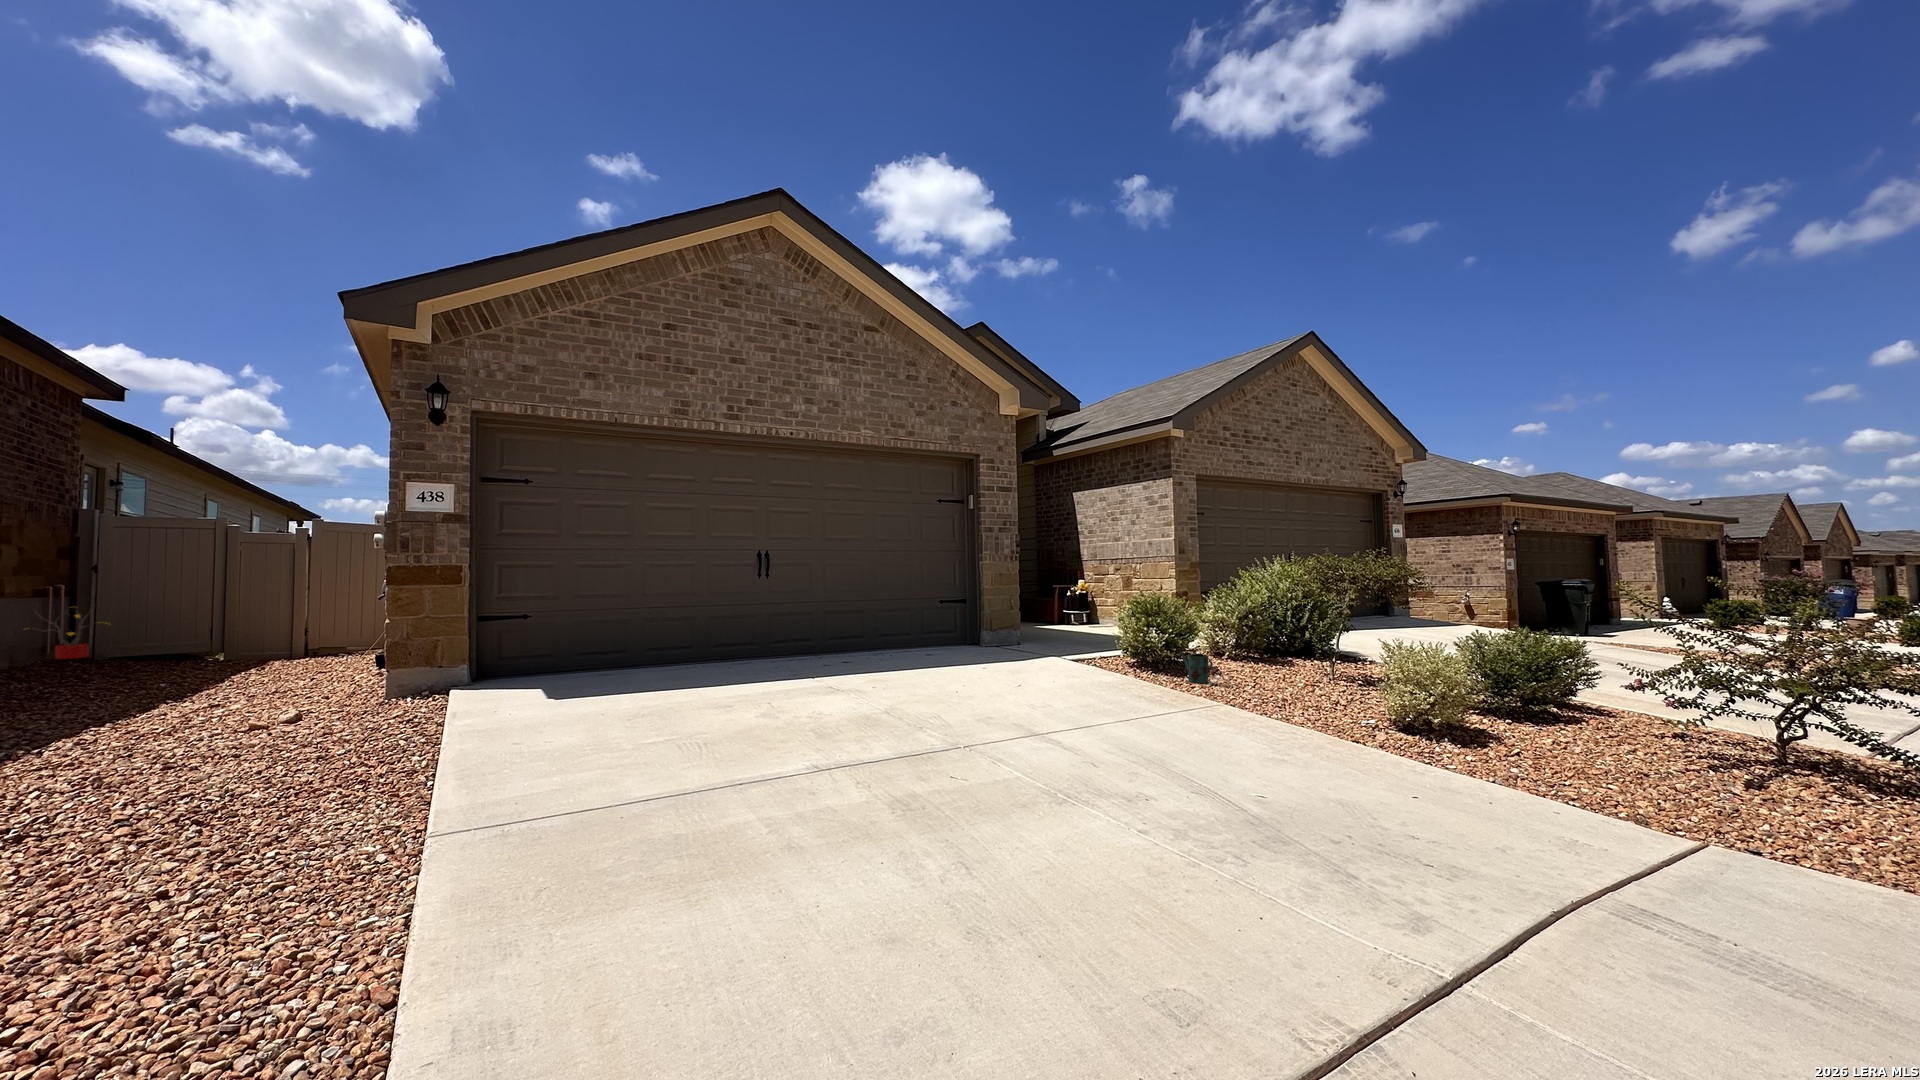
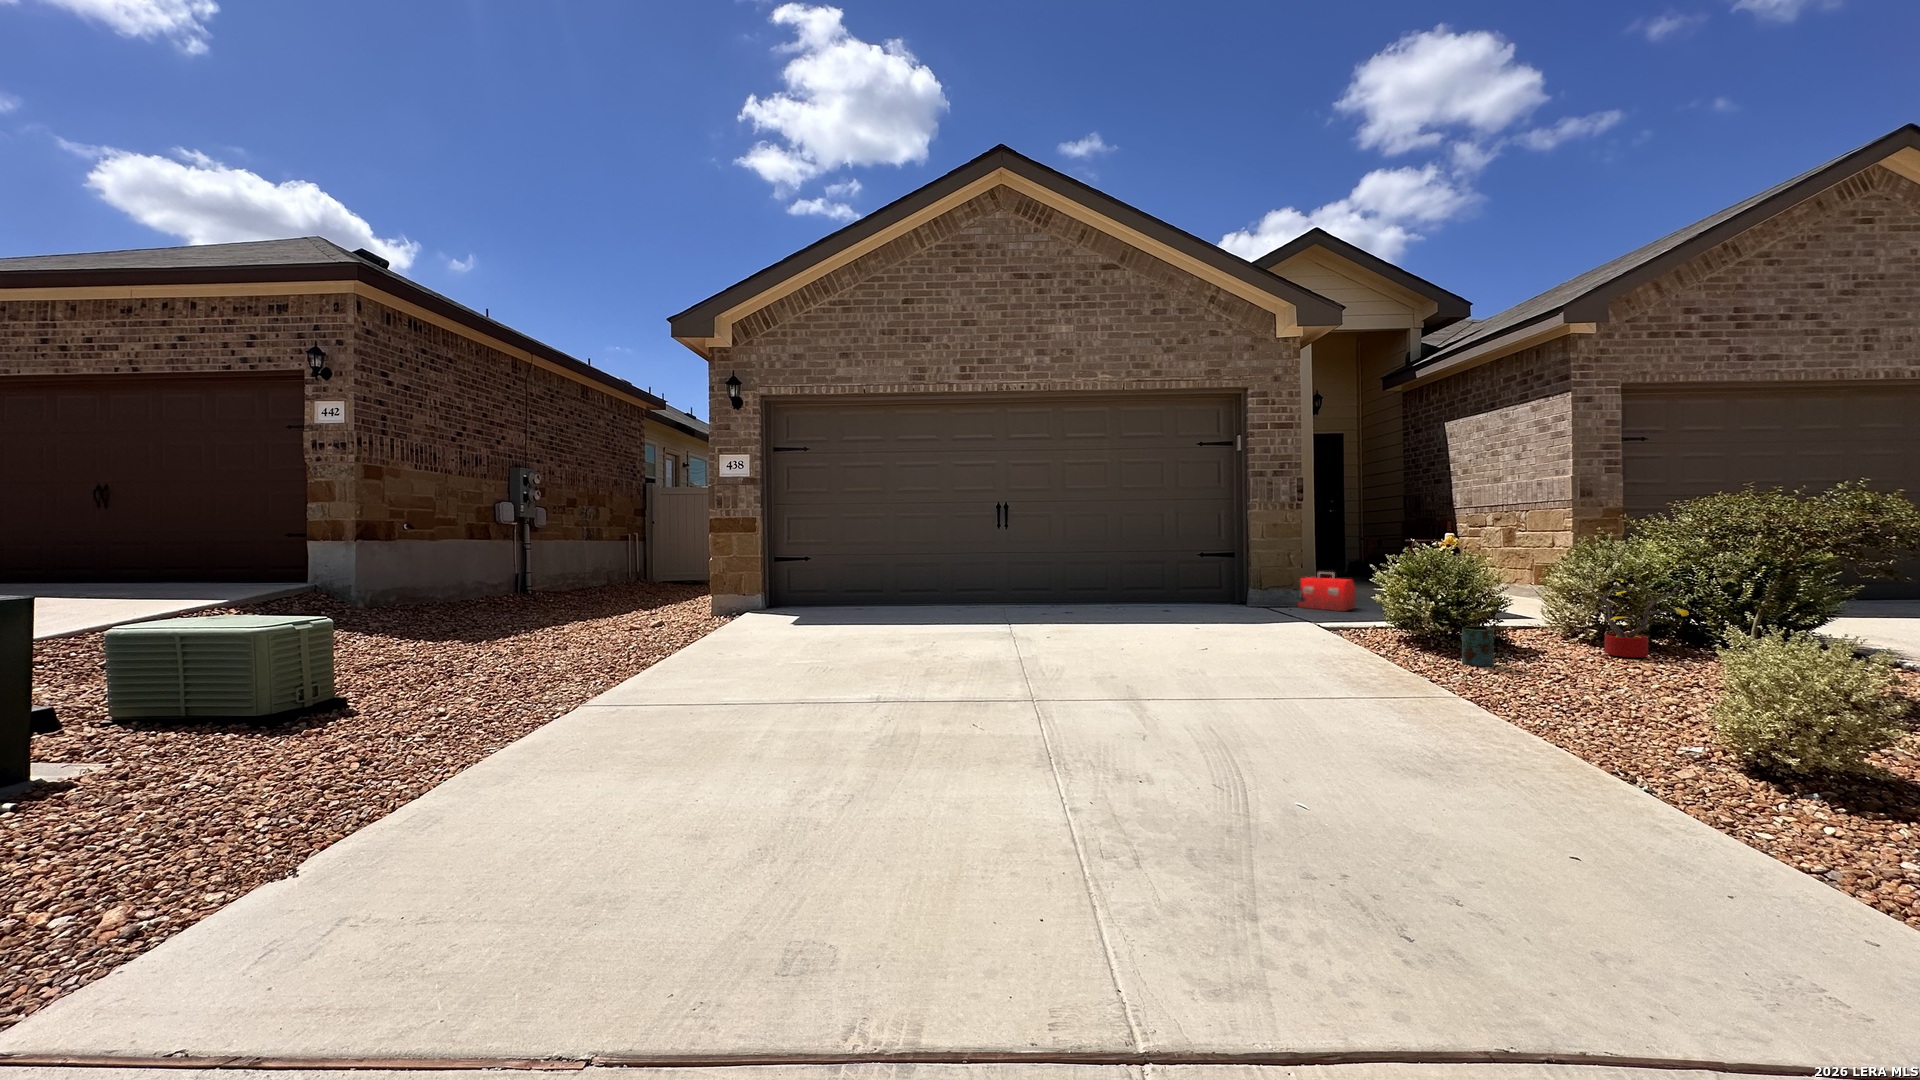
decorative plant: present [42,609,93,659] -> present [1587,575,1689,658]
toolbox: none [1018,613,1058,645] -> present [1298,572,1355,611]

